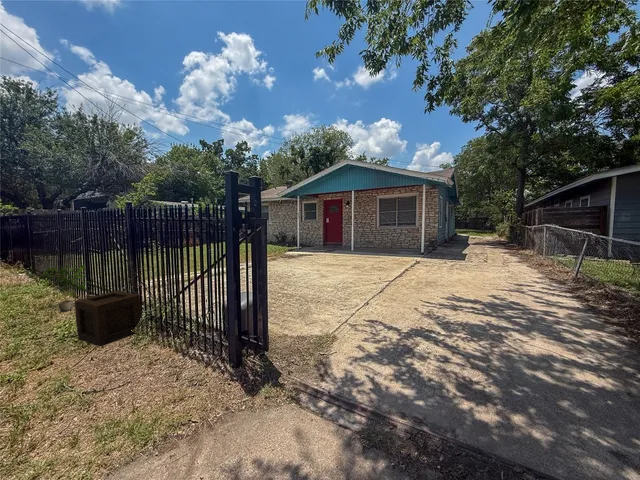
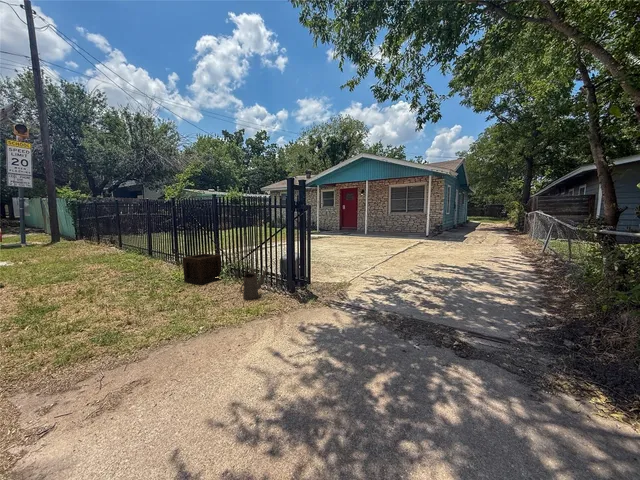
potted plant: present [39,265,89,312] -> none [149,237,180,268]
watering can: none [142,321,201,385] -> present [240,268,268,300]

